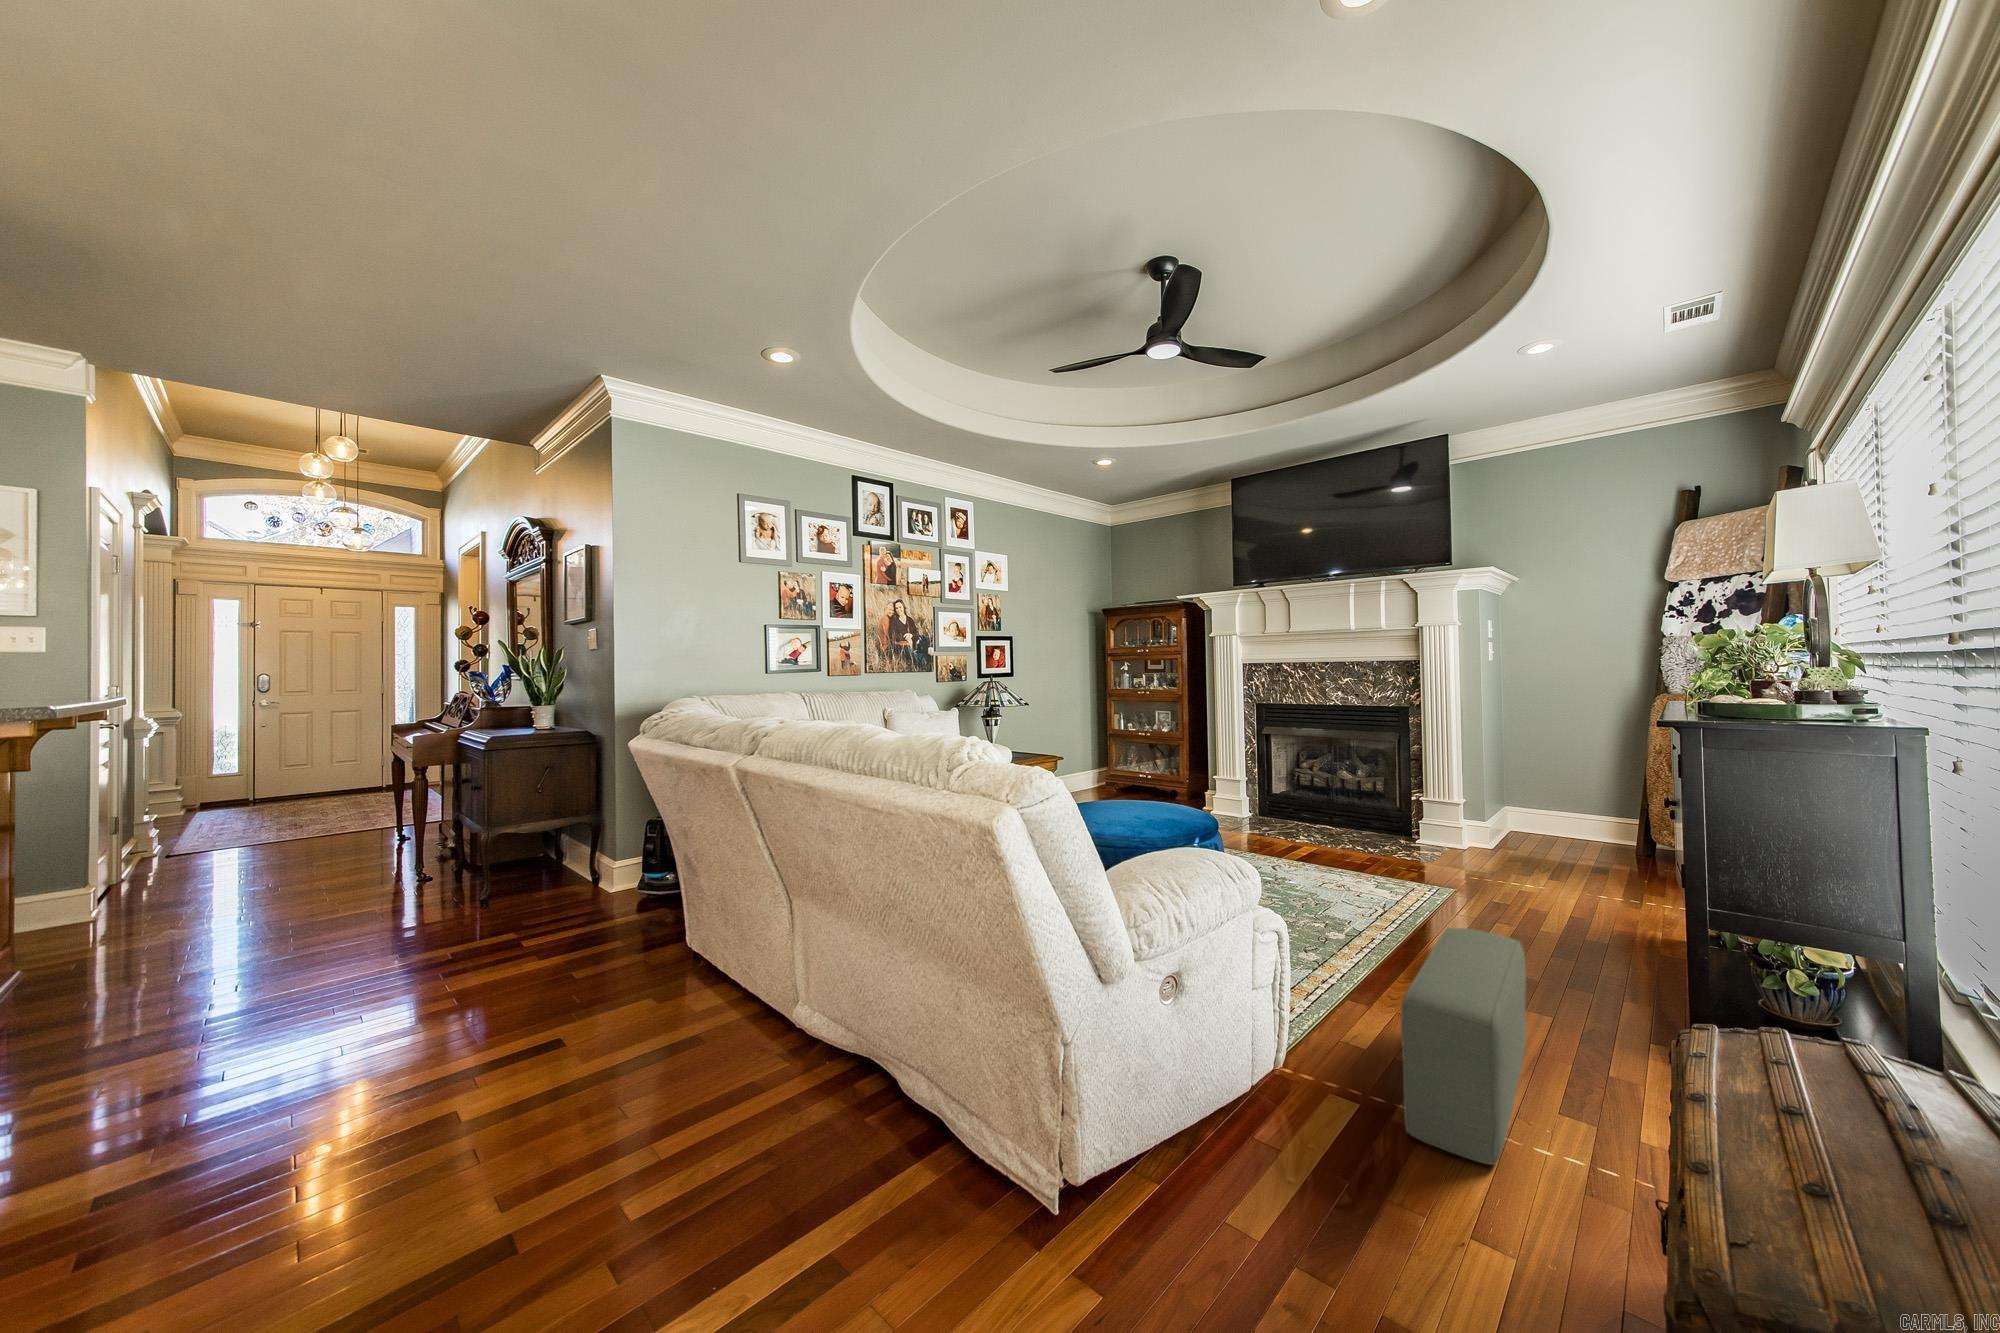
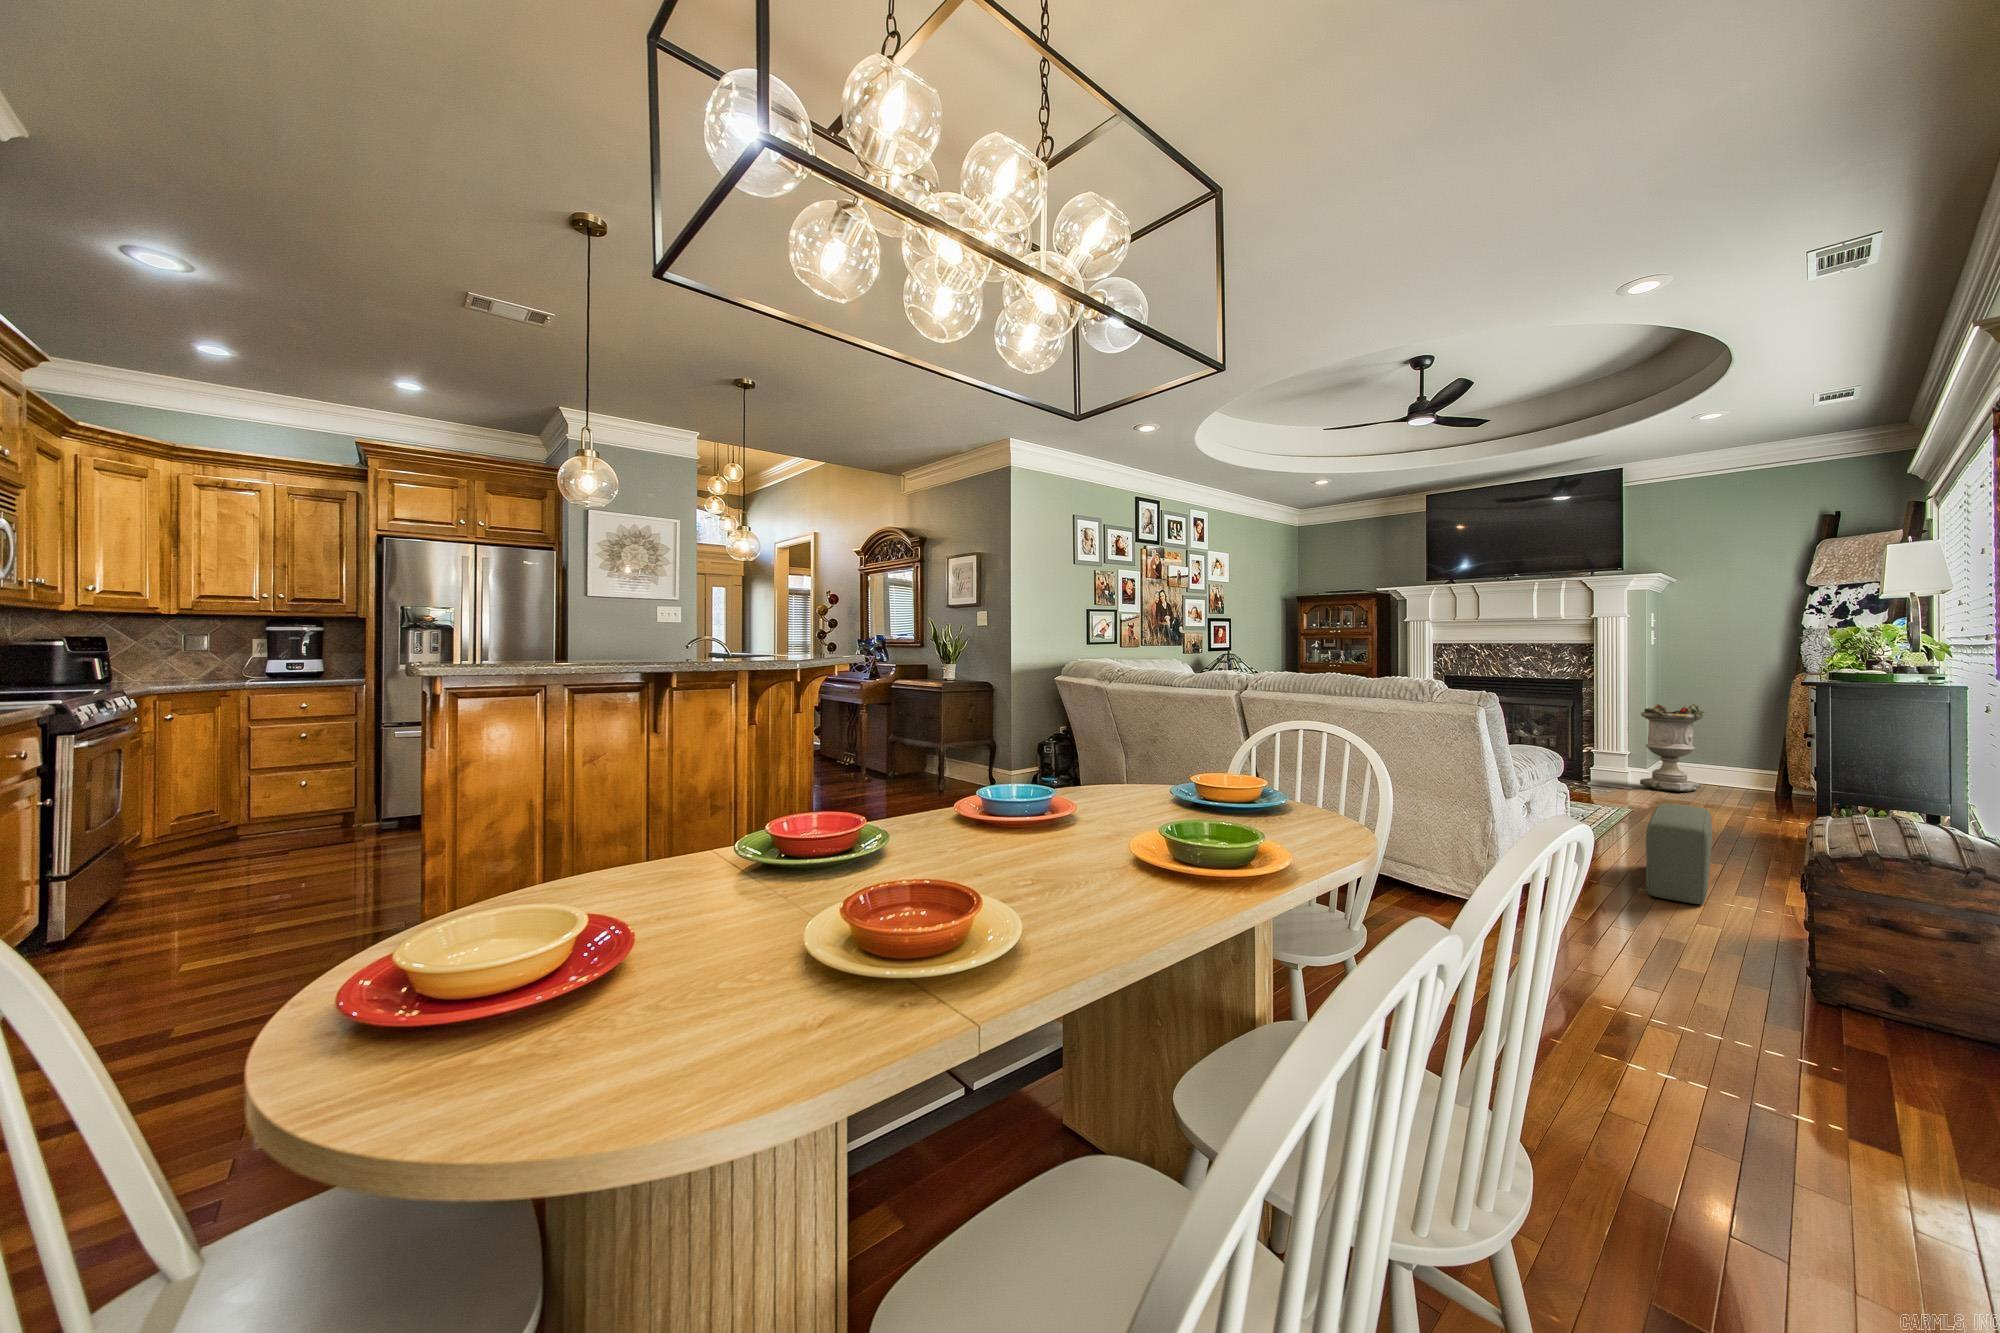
planter: none [1472,737,1549,854] -> present [1640,704,1705,792]

